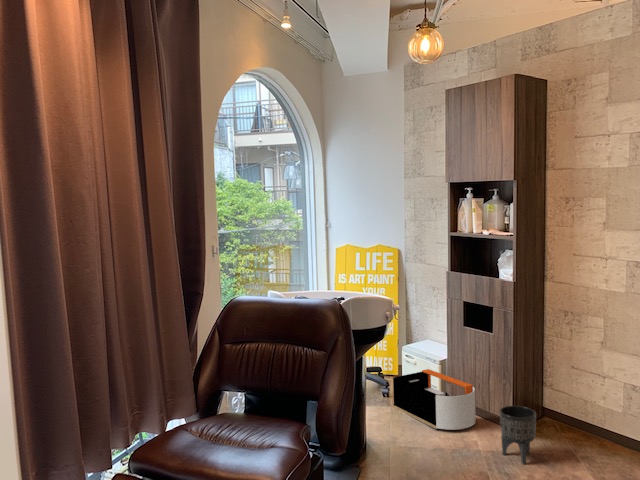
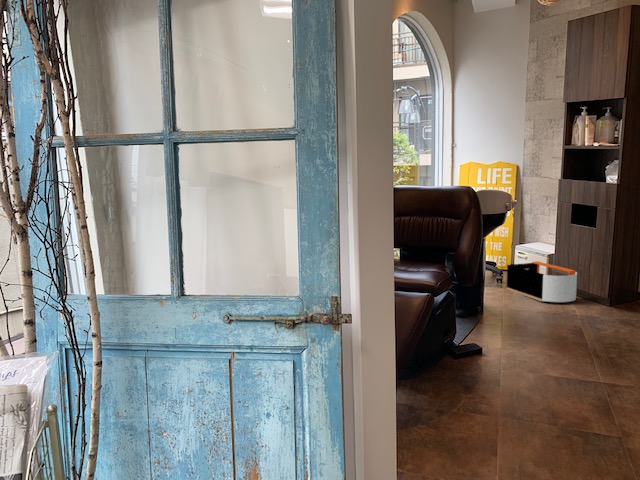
planter: present [500,406,536,464] -> none [596,281,627,323]

